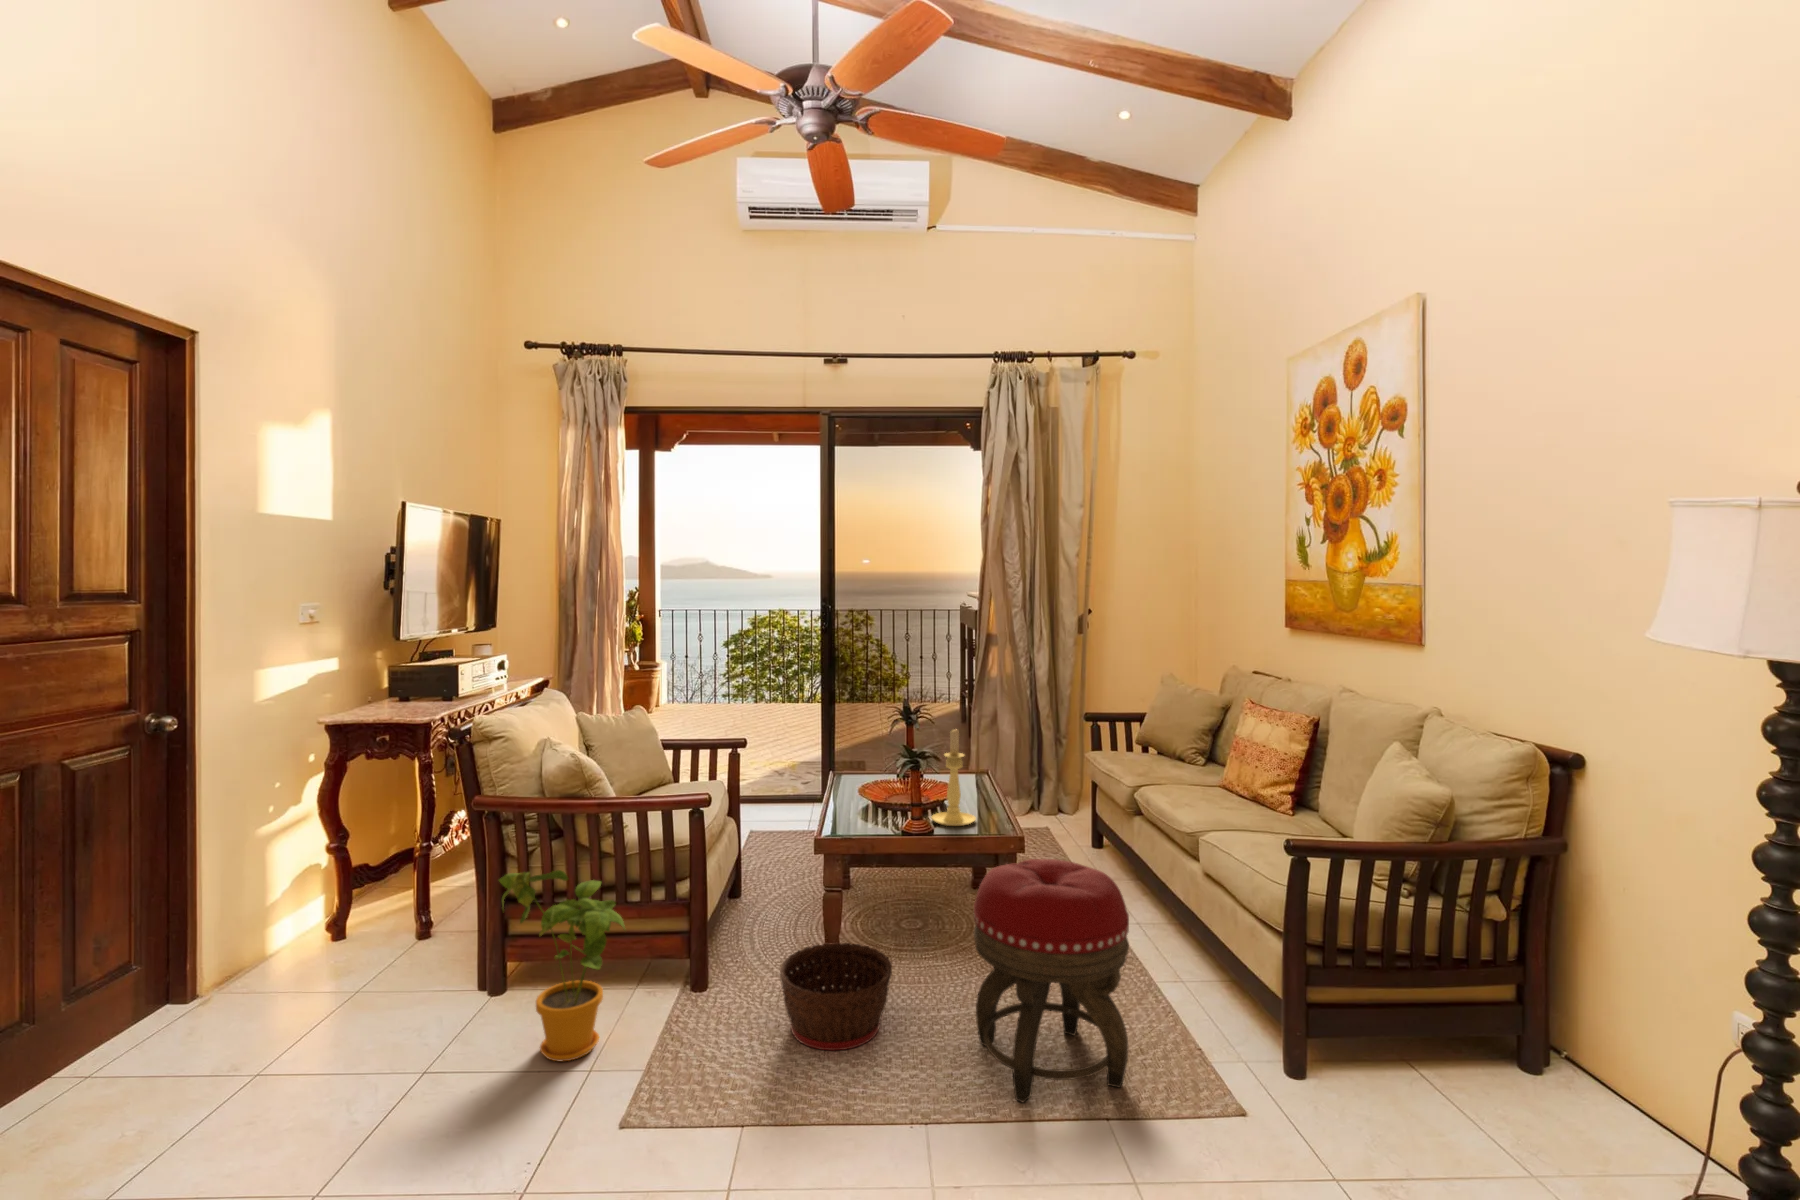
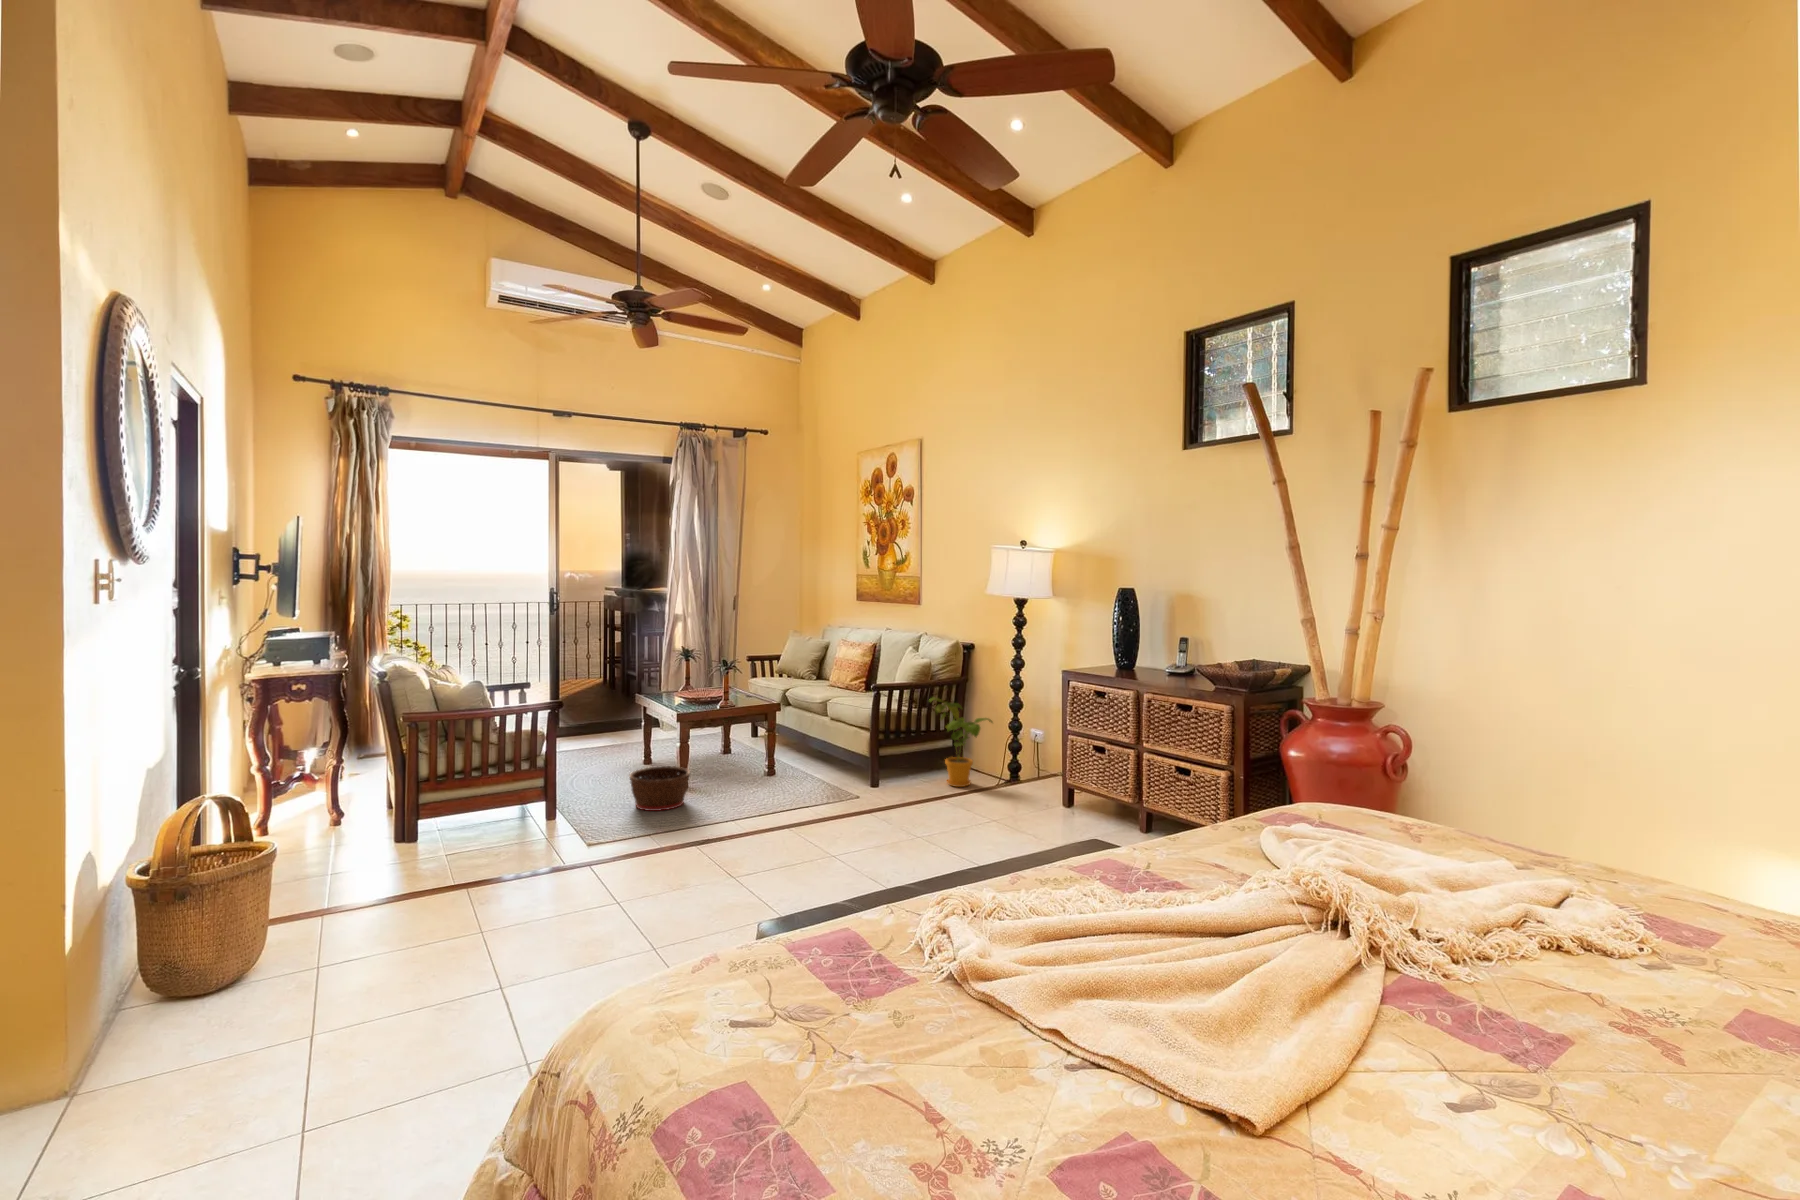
candle holder: present [932,729,976,826] -> none [687,654,713,707]
footstool: present [974,859,1129,1102] -> none [734,707,808,808]
house plant: present [499,870,625,1061] -> present [929,697,993,787]

